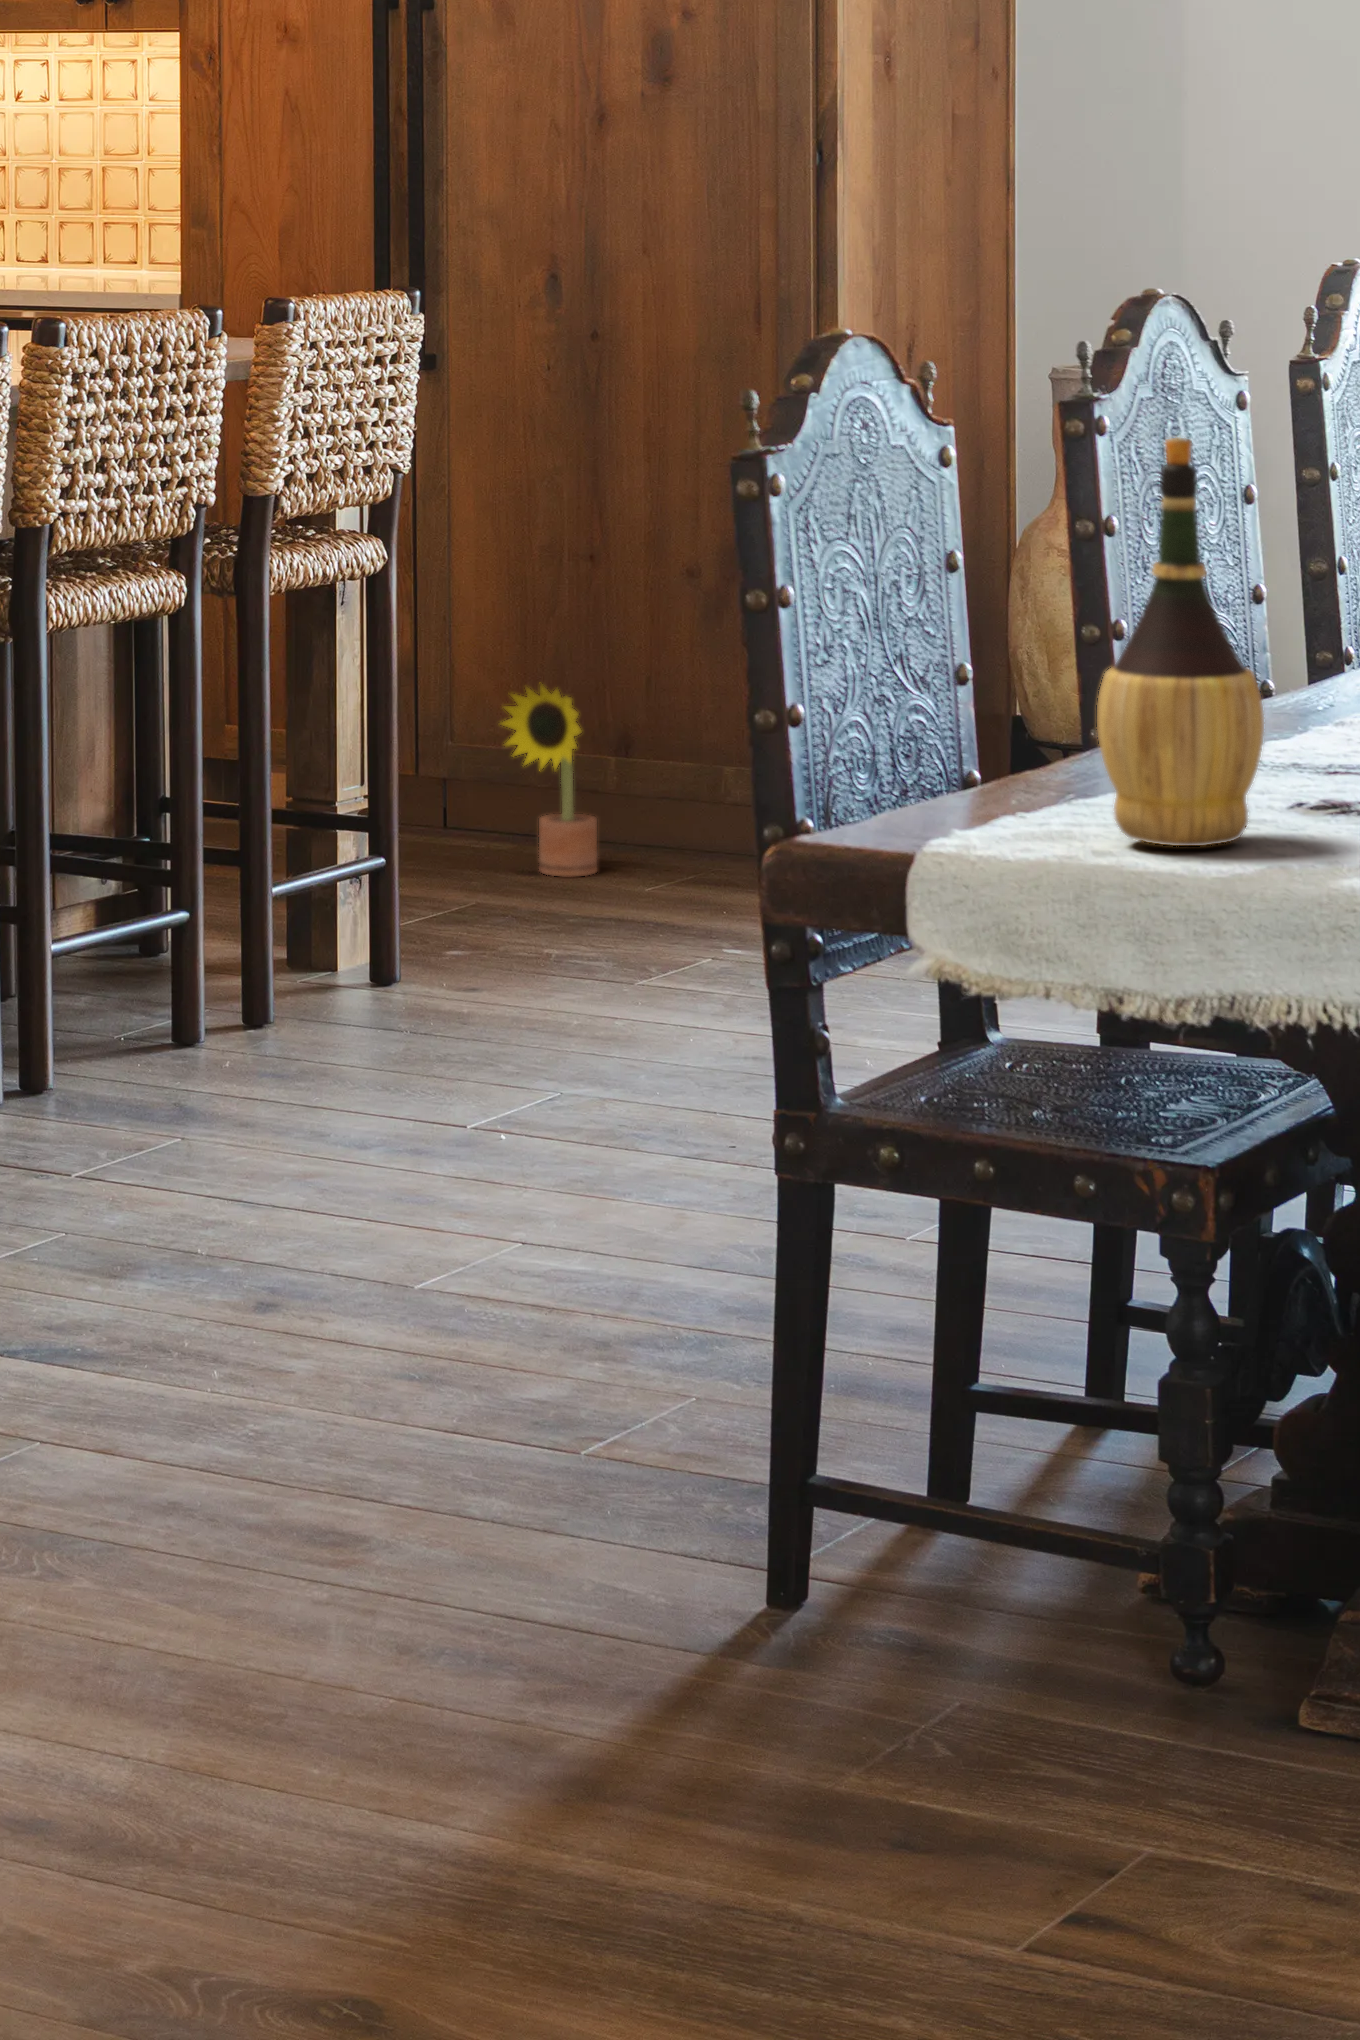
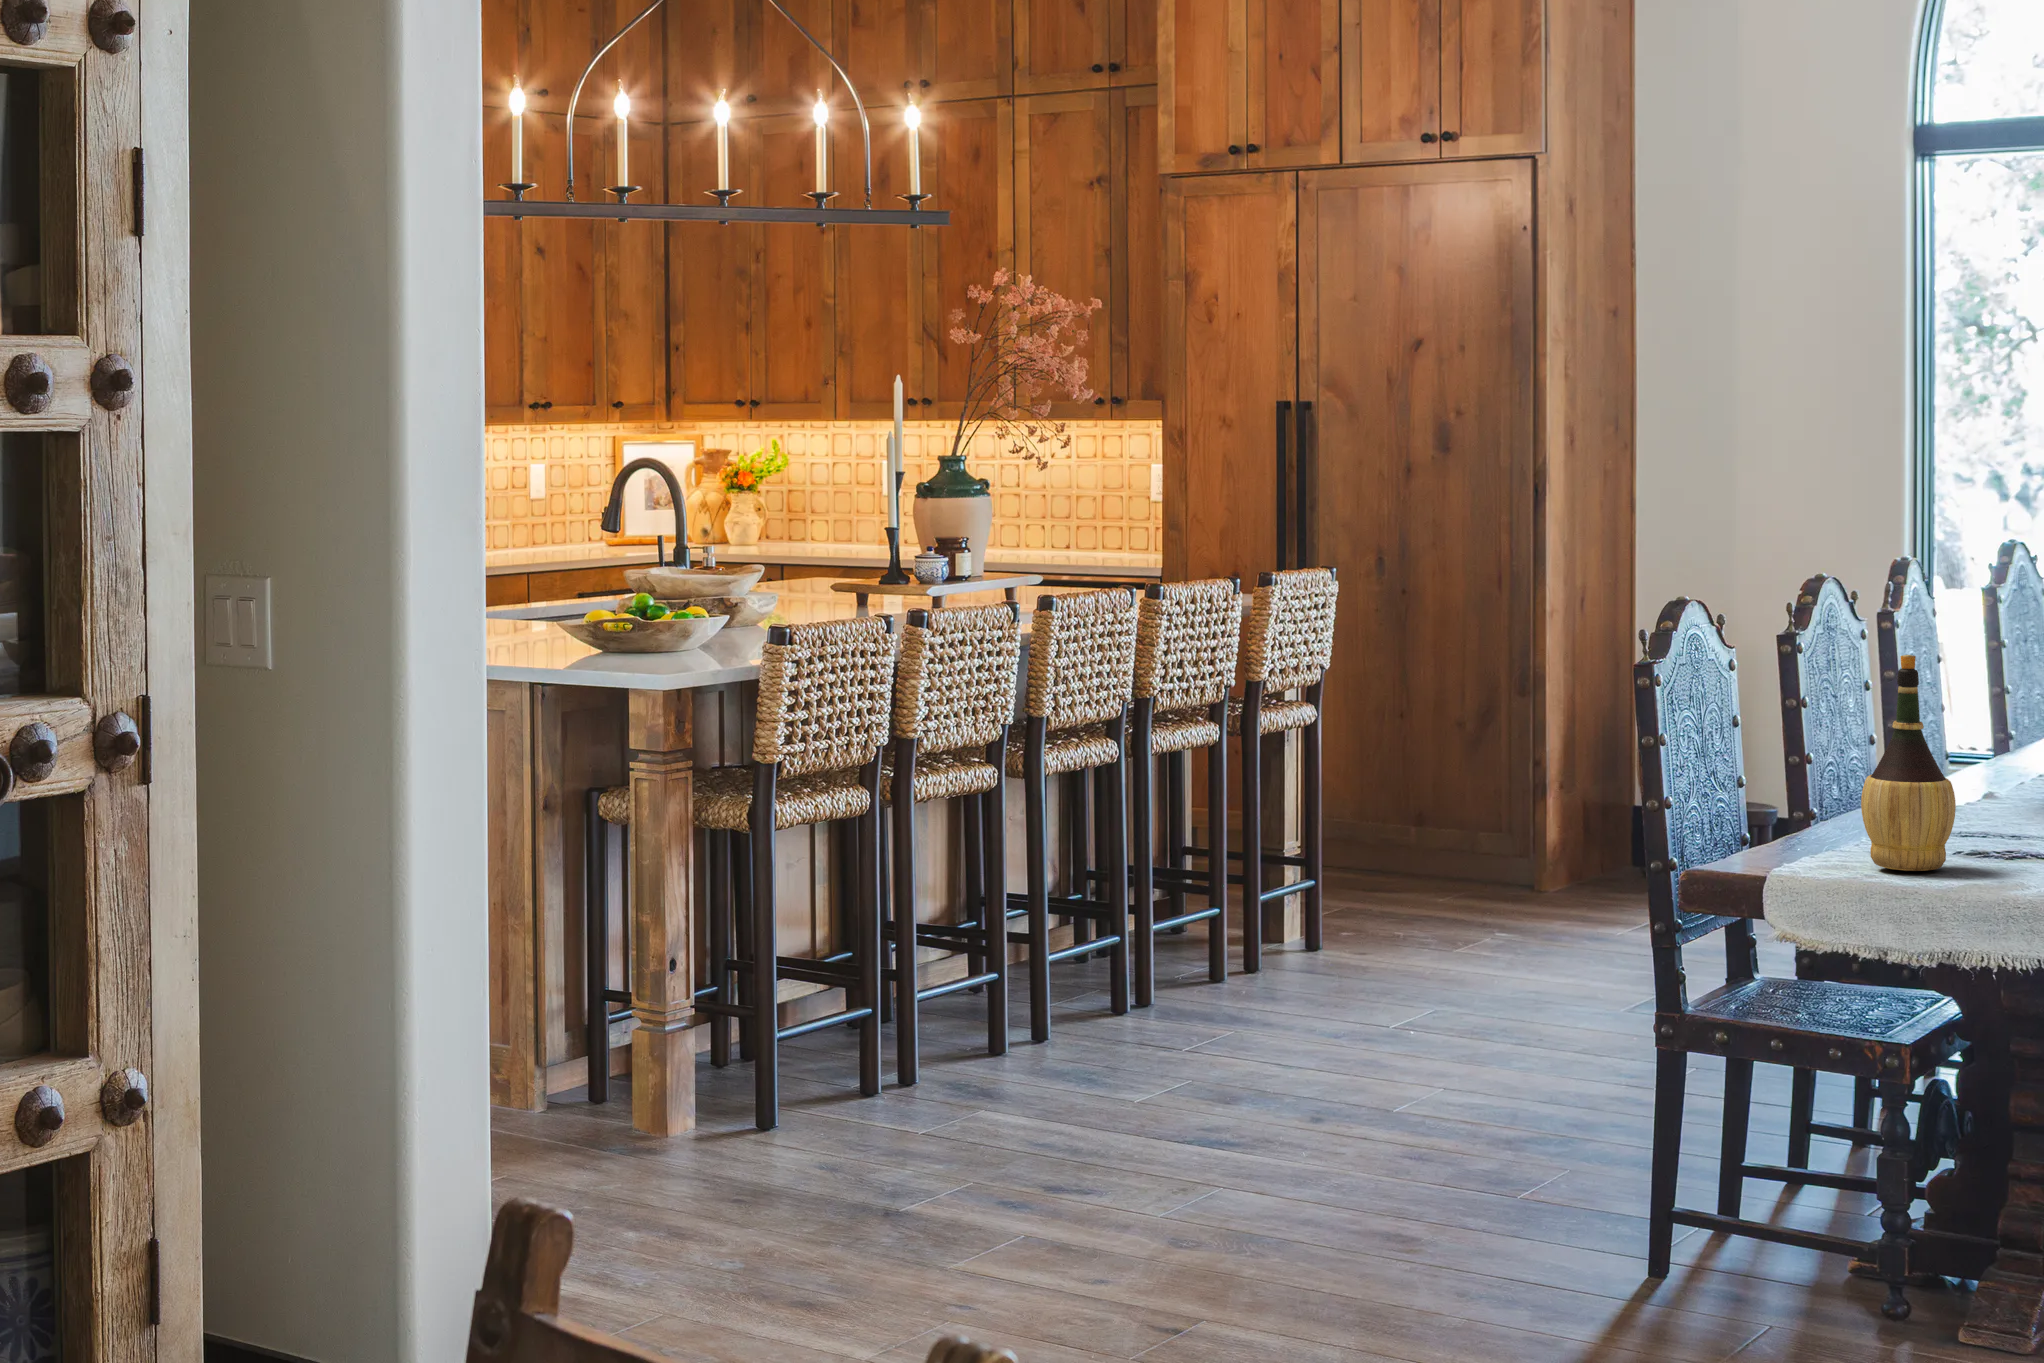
decorative plant: present [502,686,597,877] -> none [1358,787,1414,896]

